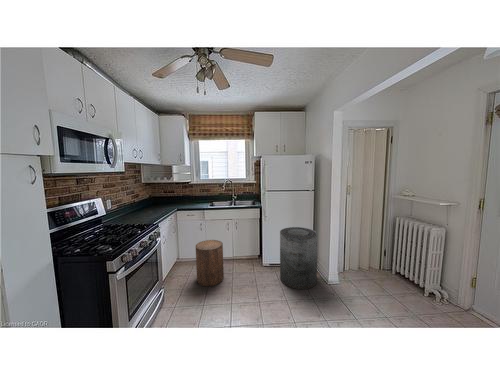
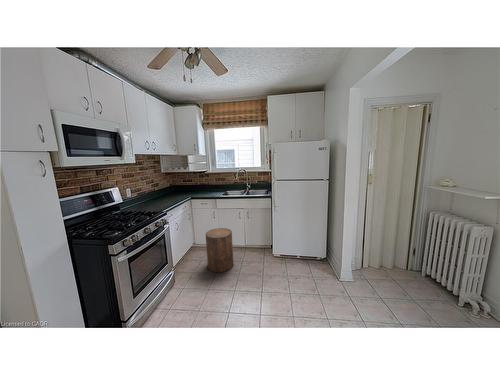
trash can: present [280,227,317,289] -> none [289,219,330,284]

